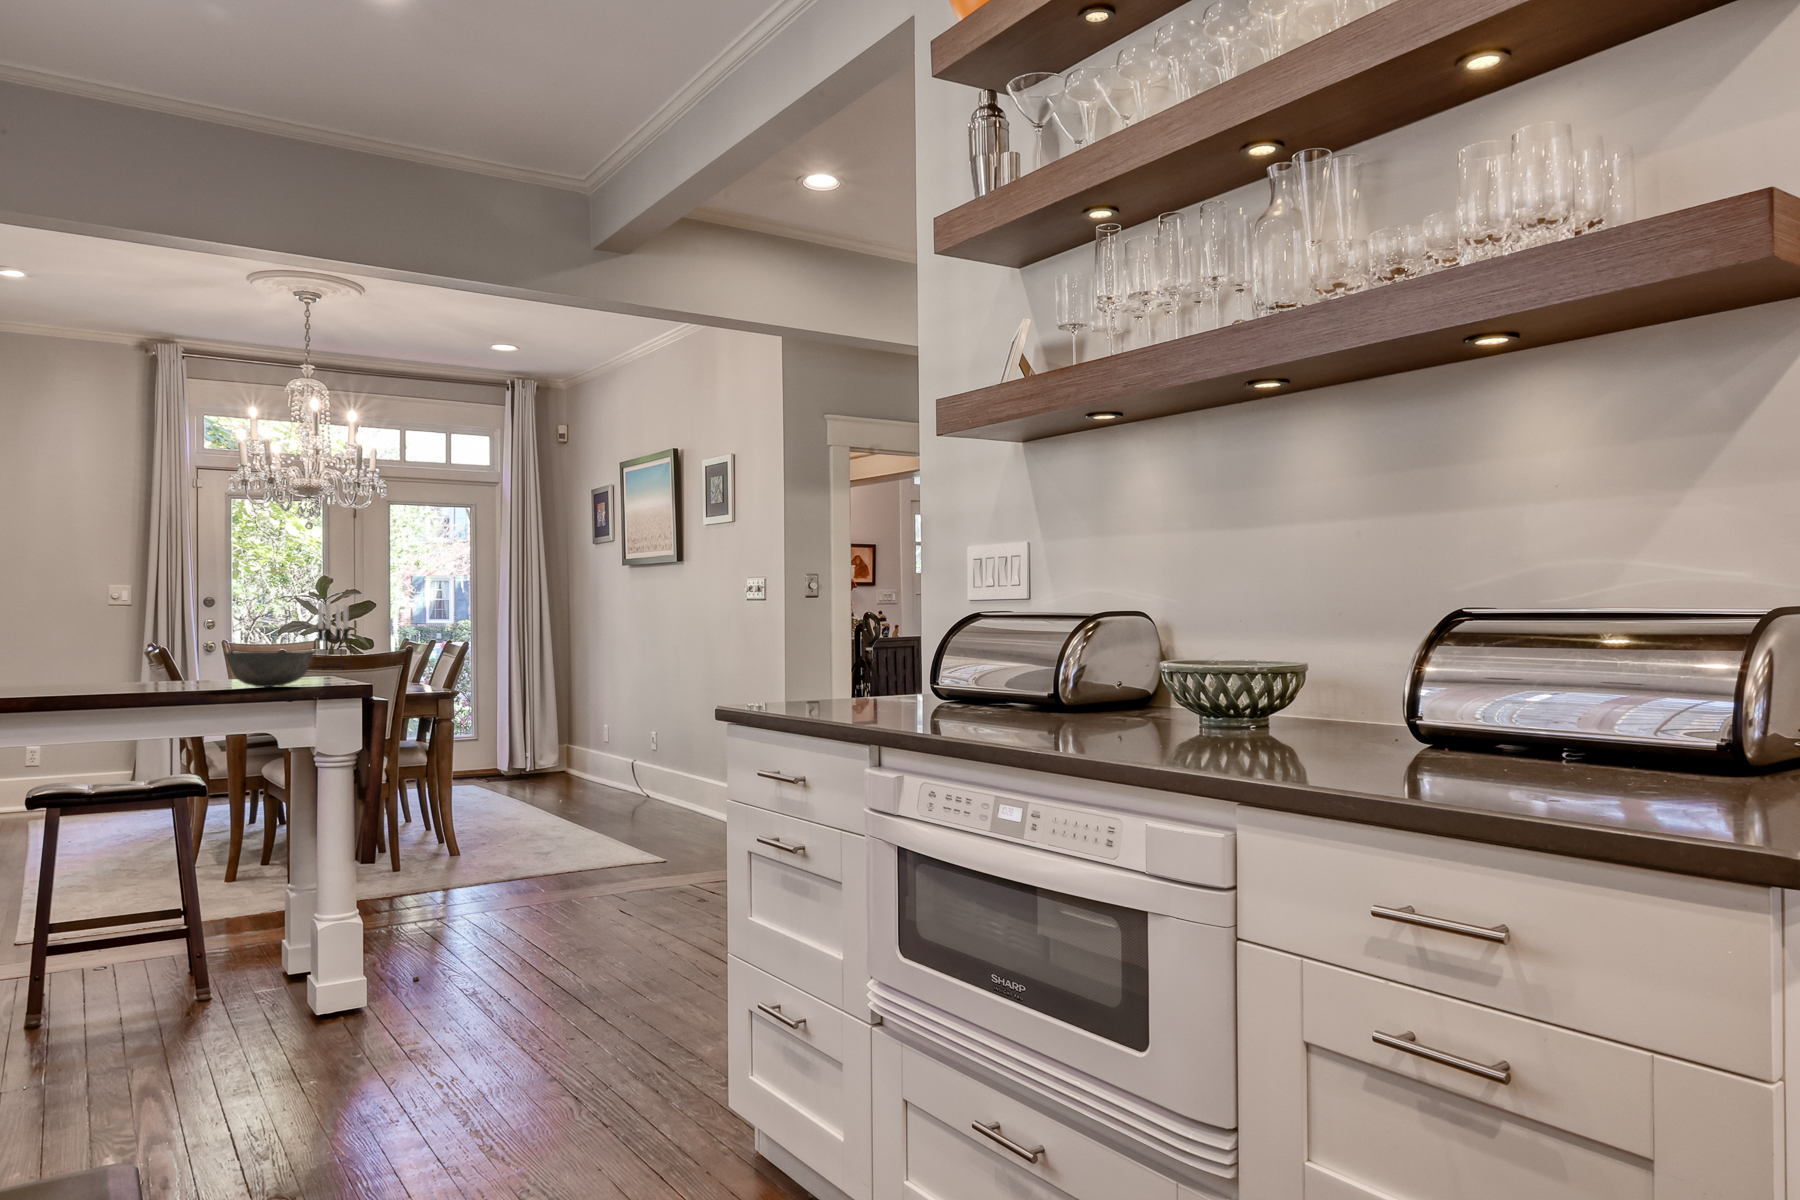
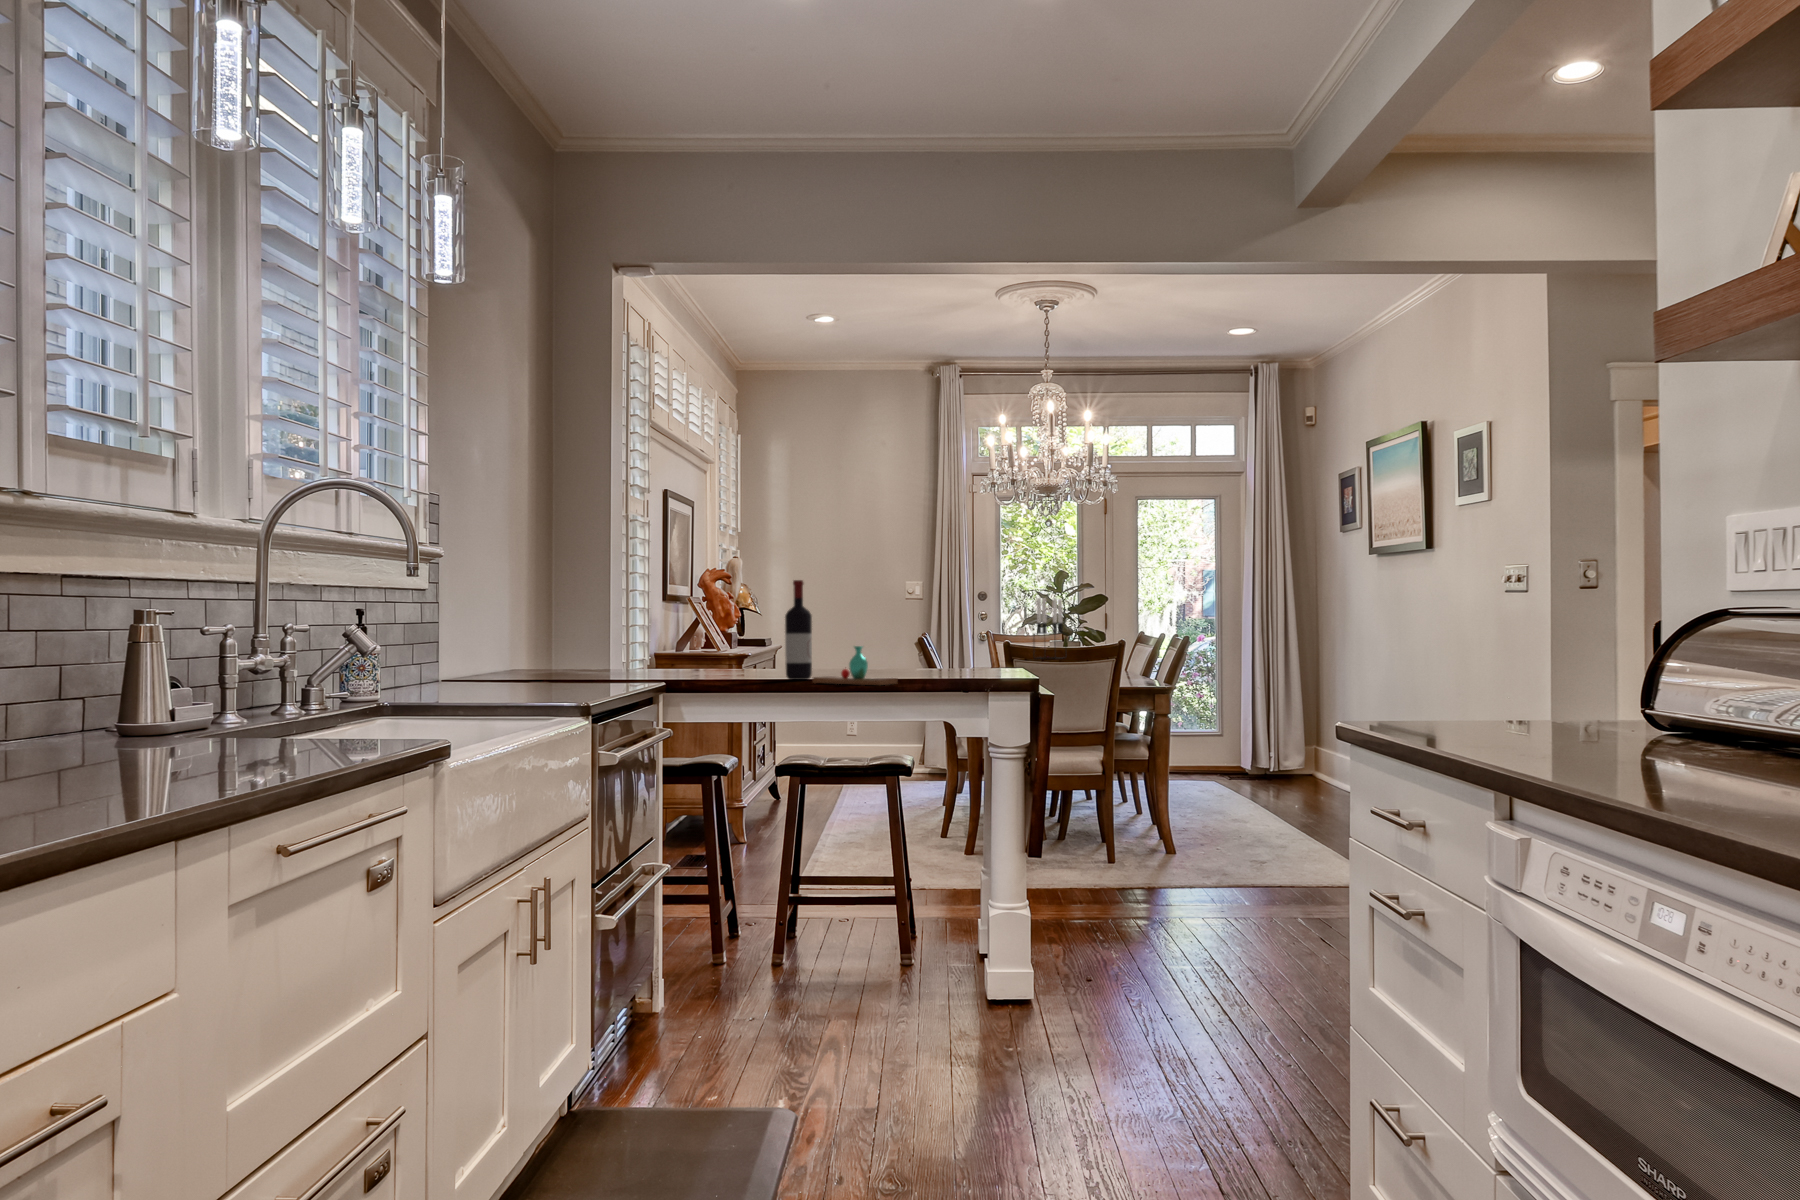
wine bottle: none [36,579,75,697] -> present [785,580,812,680]
bowl: present [225,651,315,687] -> none [920,644,995,678]
vase: none [88,655,207,698] -> present [813,646,898,685]

